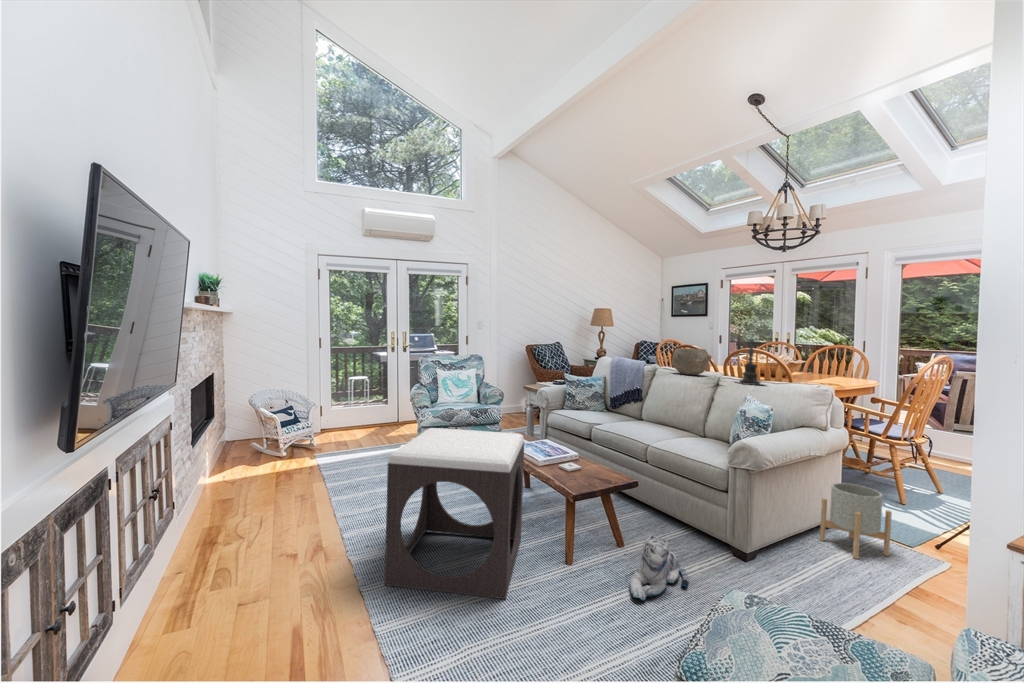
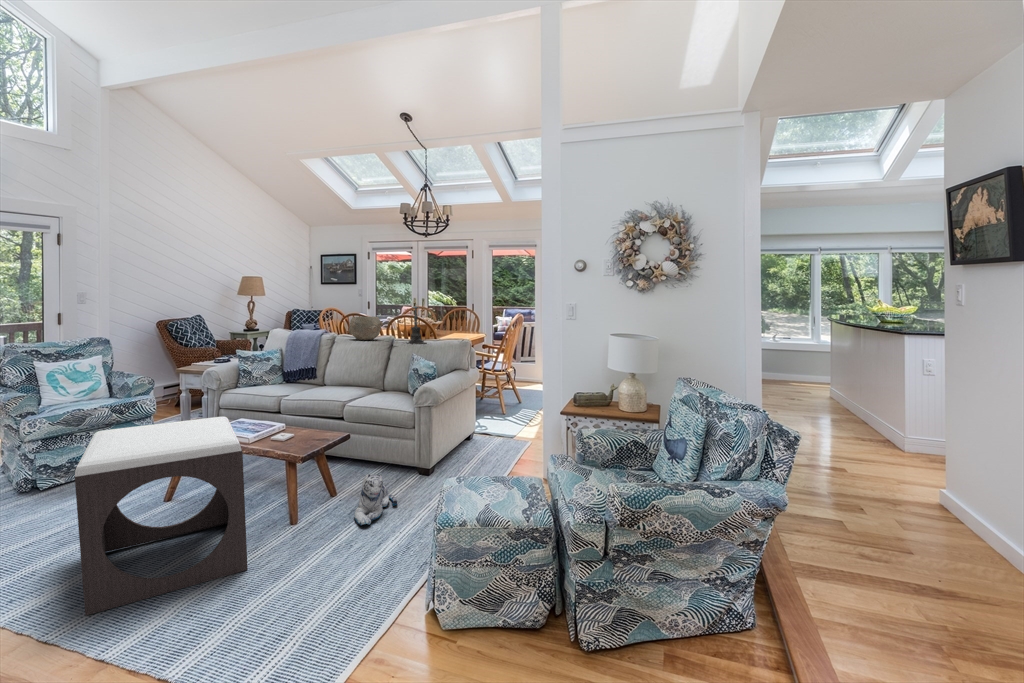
planter: present [820,483,892,559] -> none [470,406,508,454]

